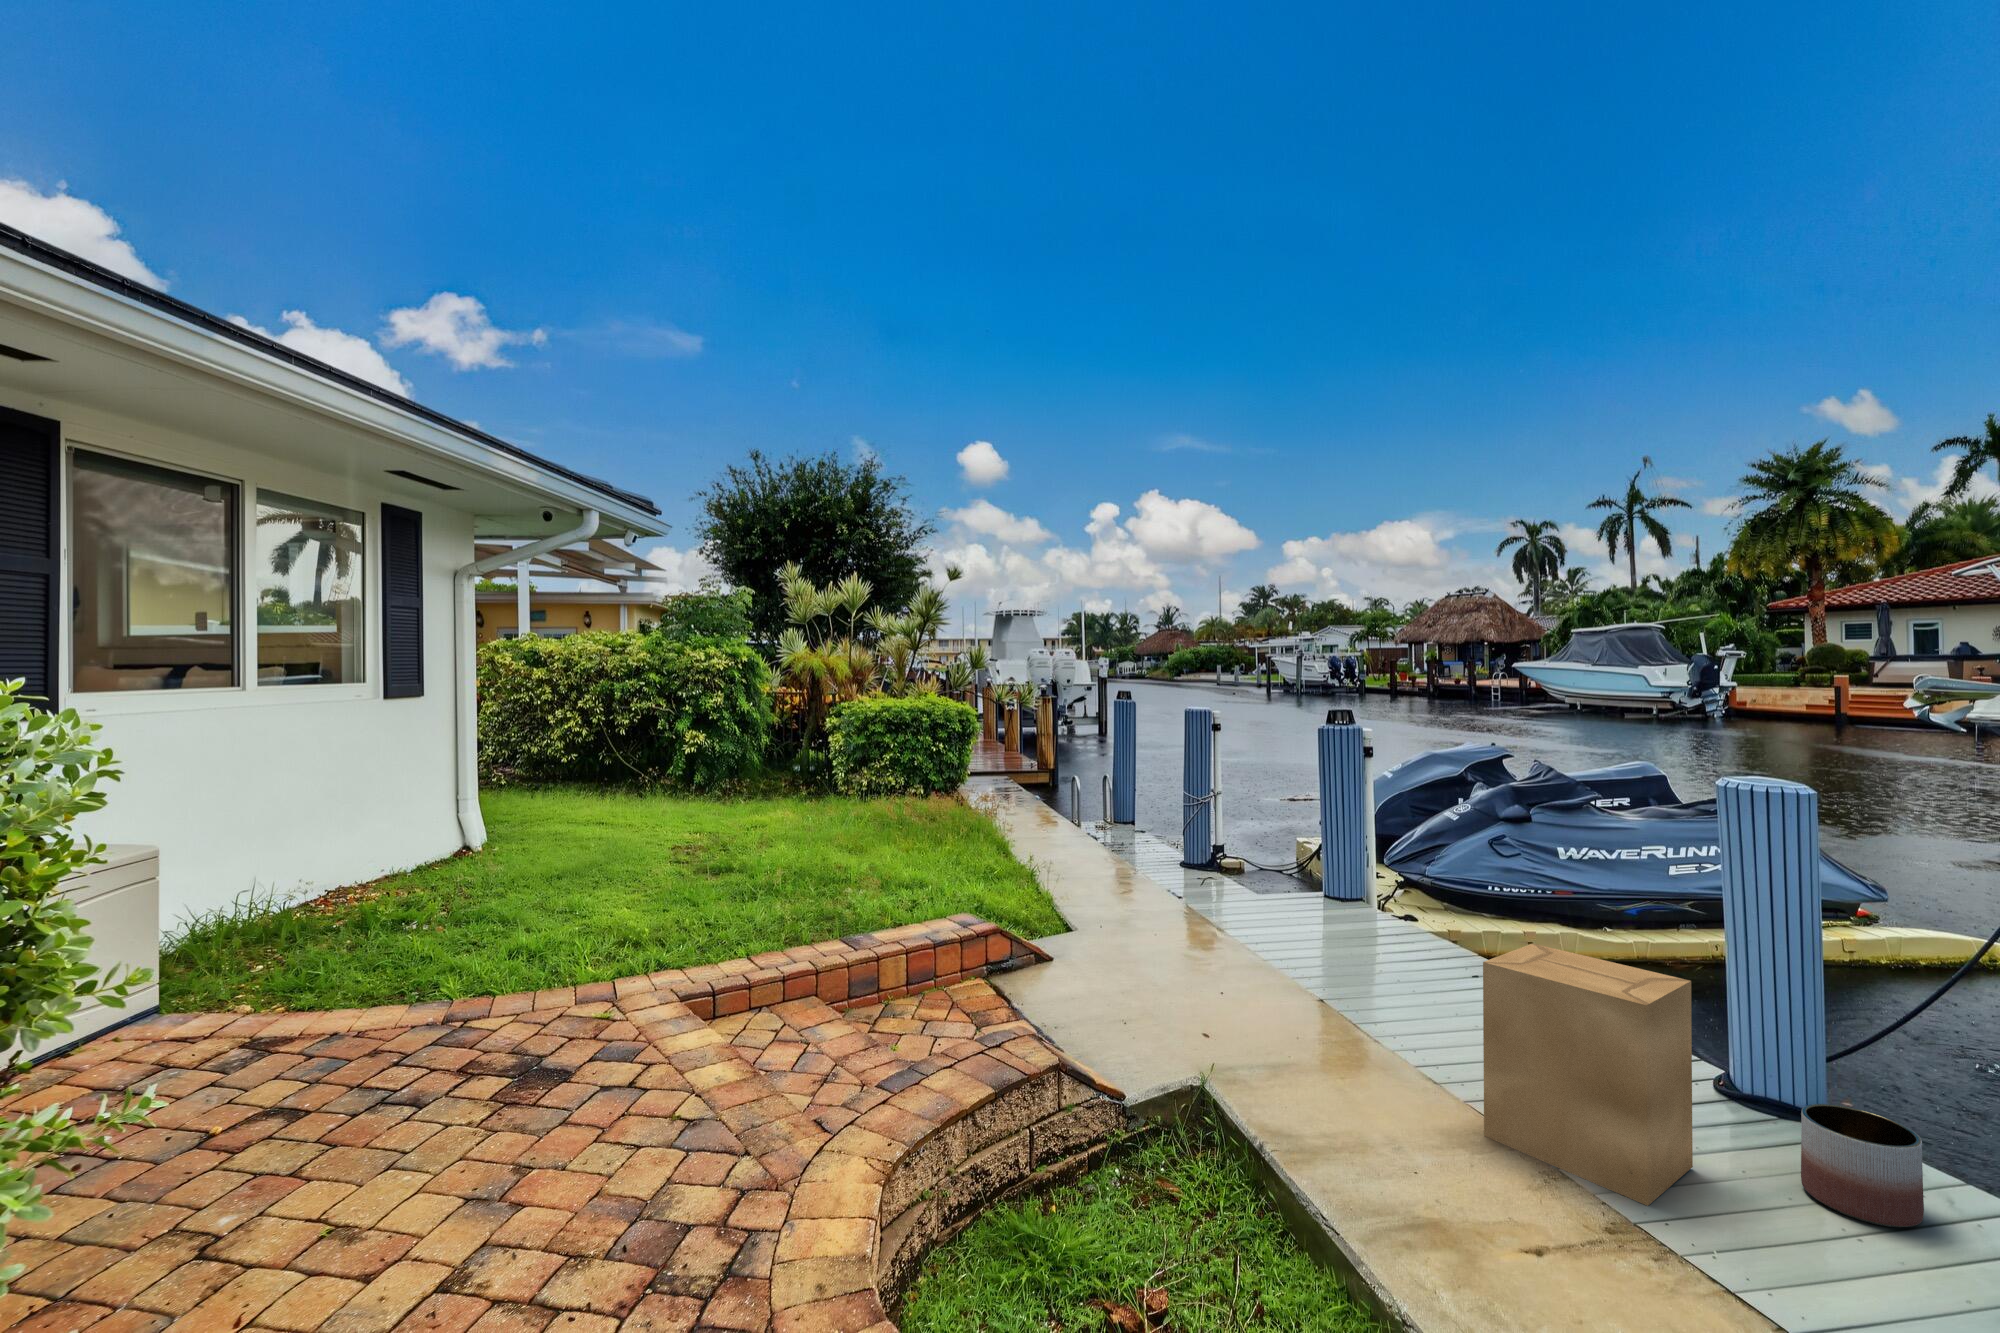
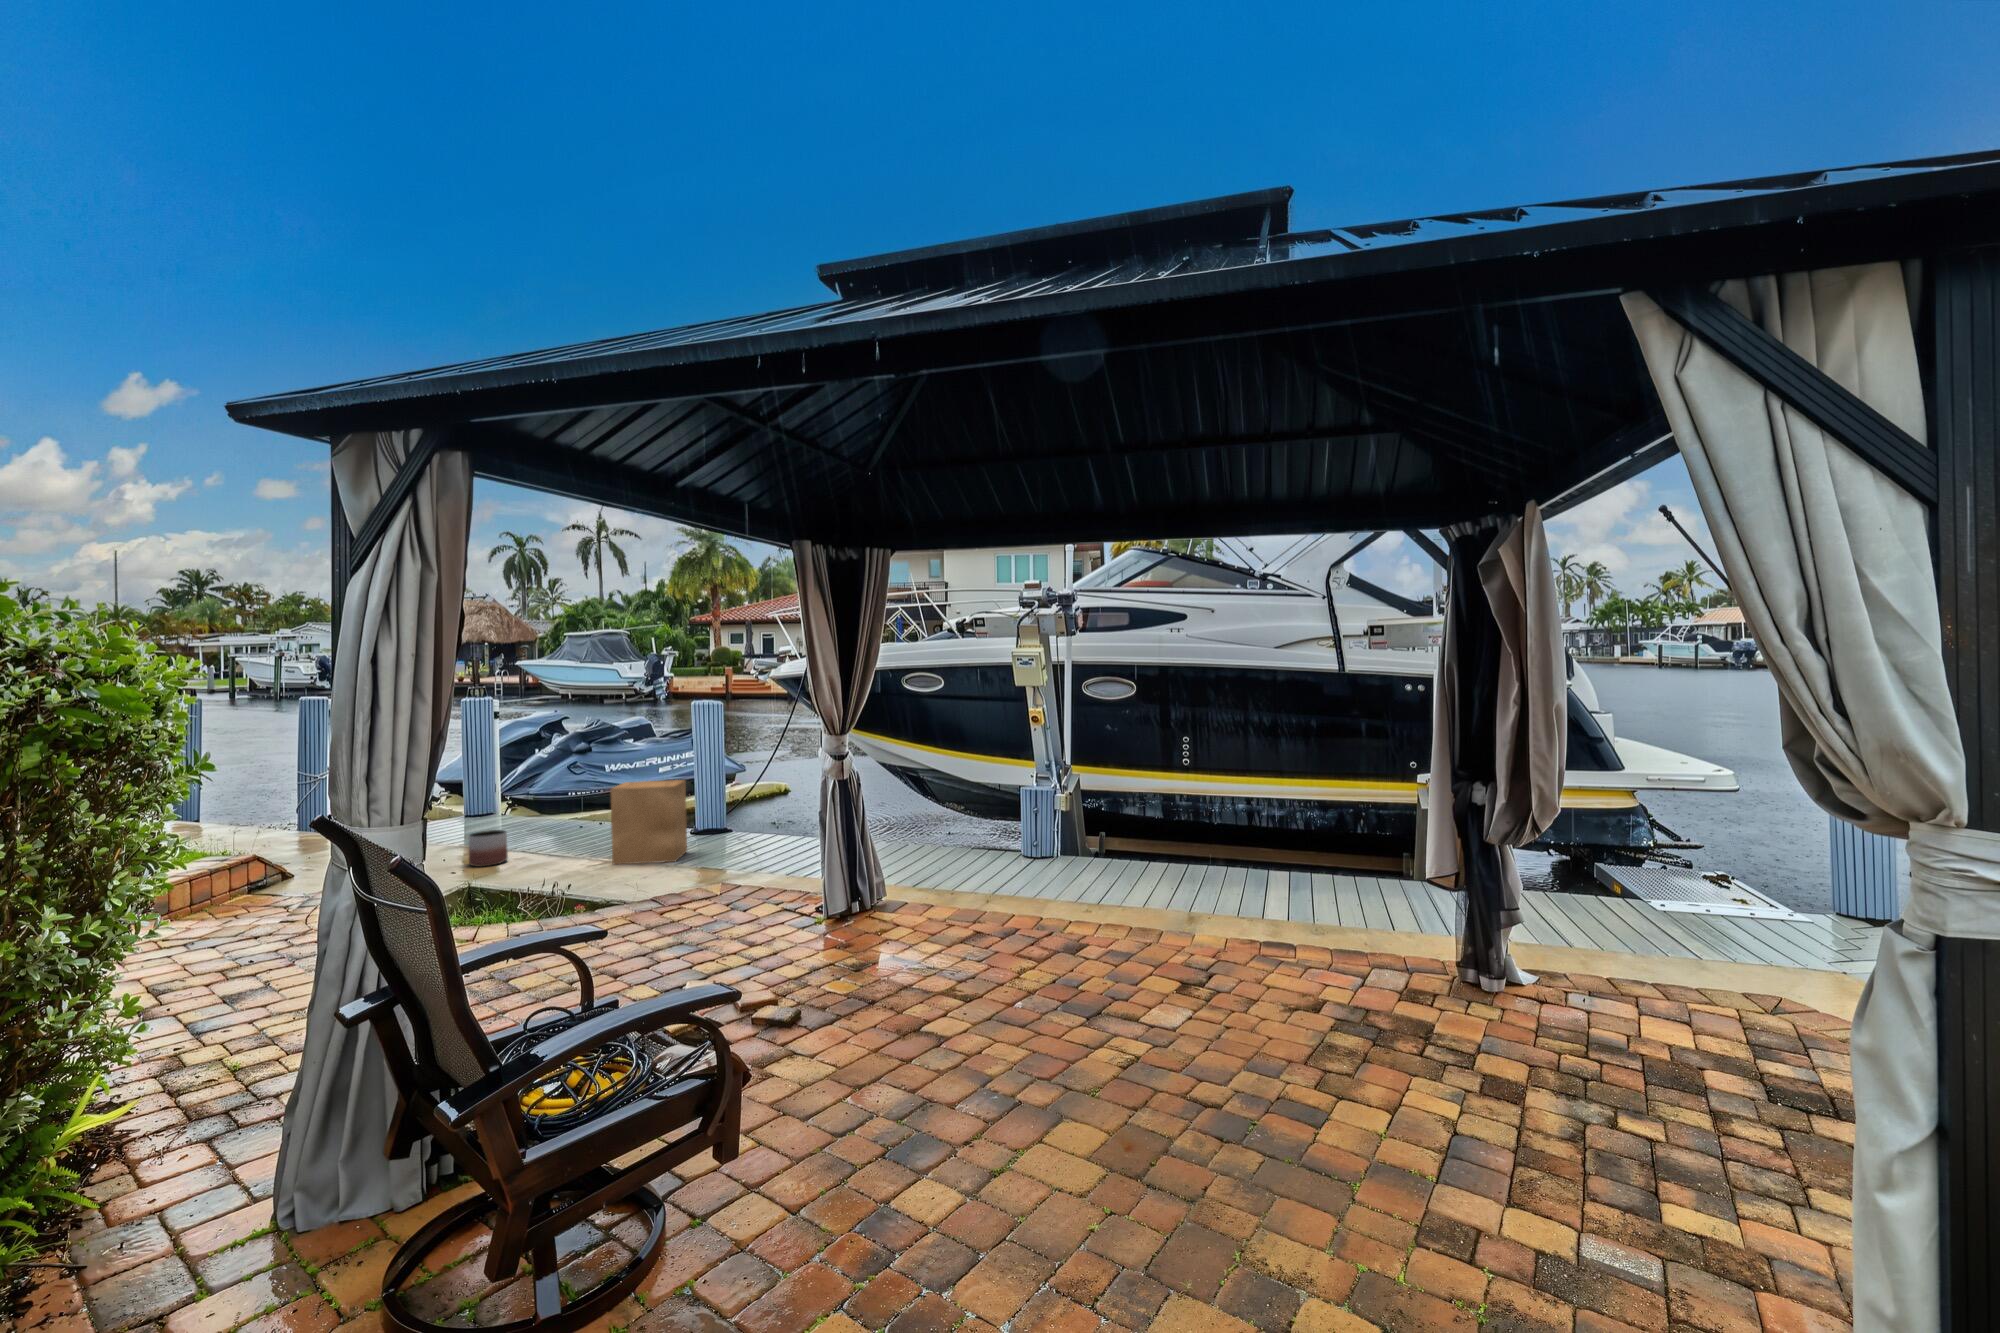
planter: present [1801,1104,1924,1227] -> present [469,830,508,867]

